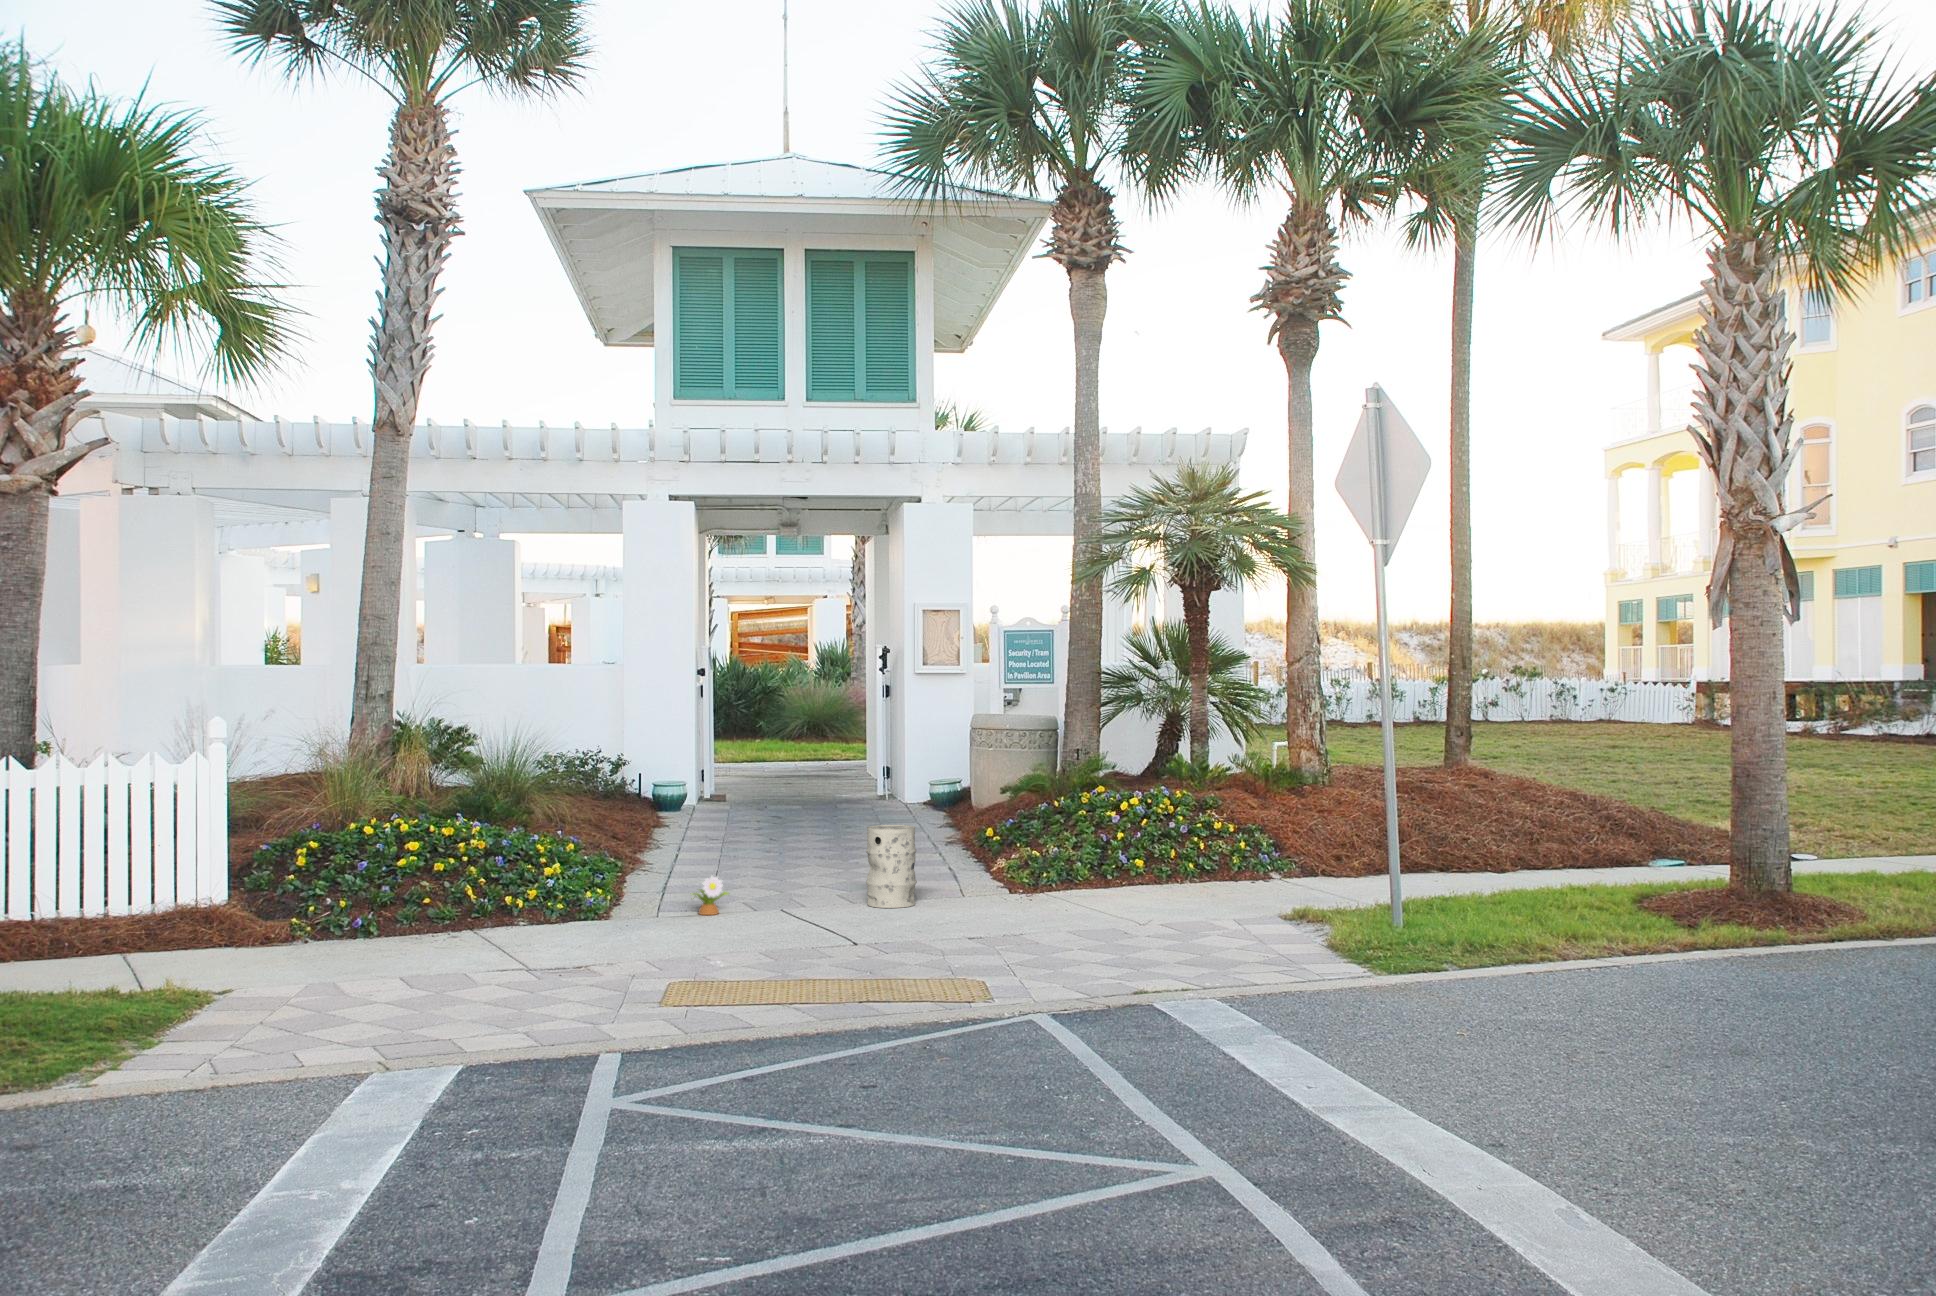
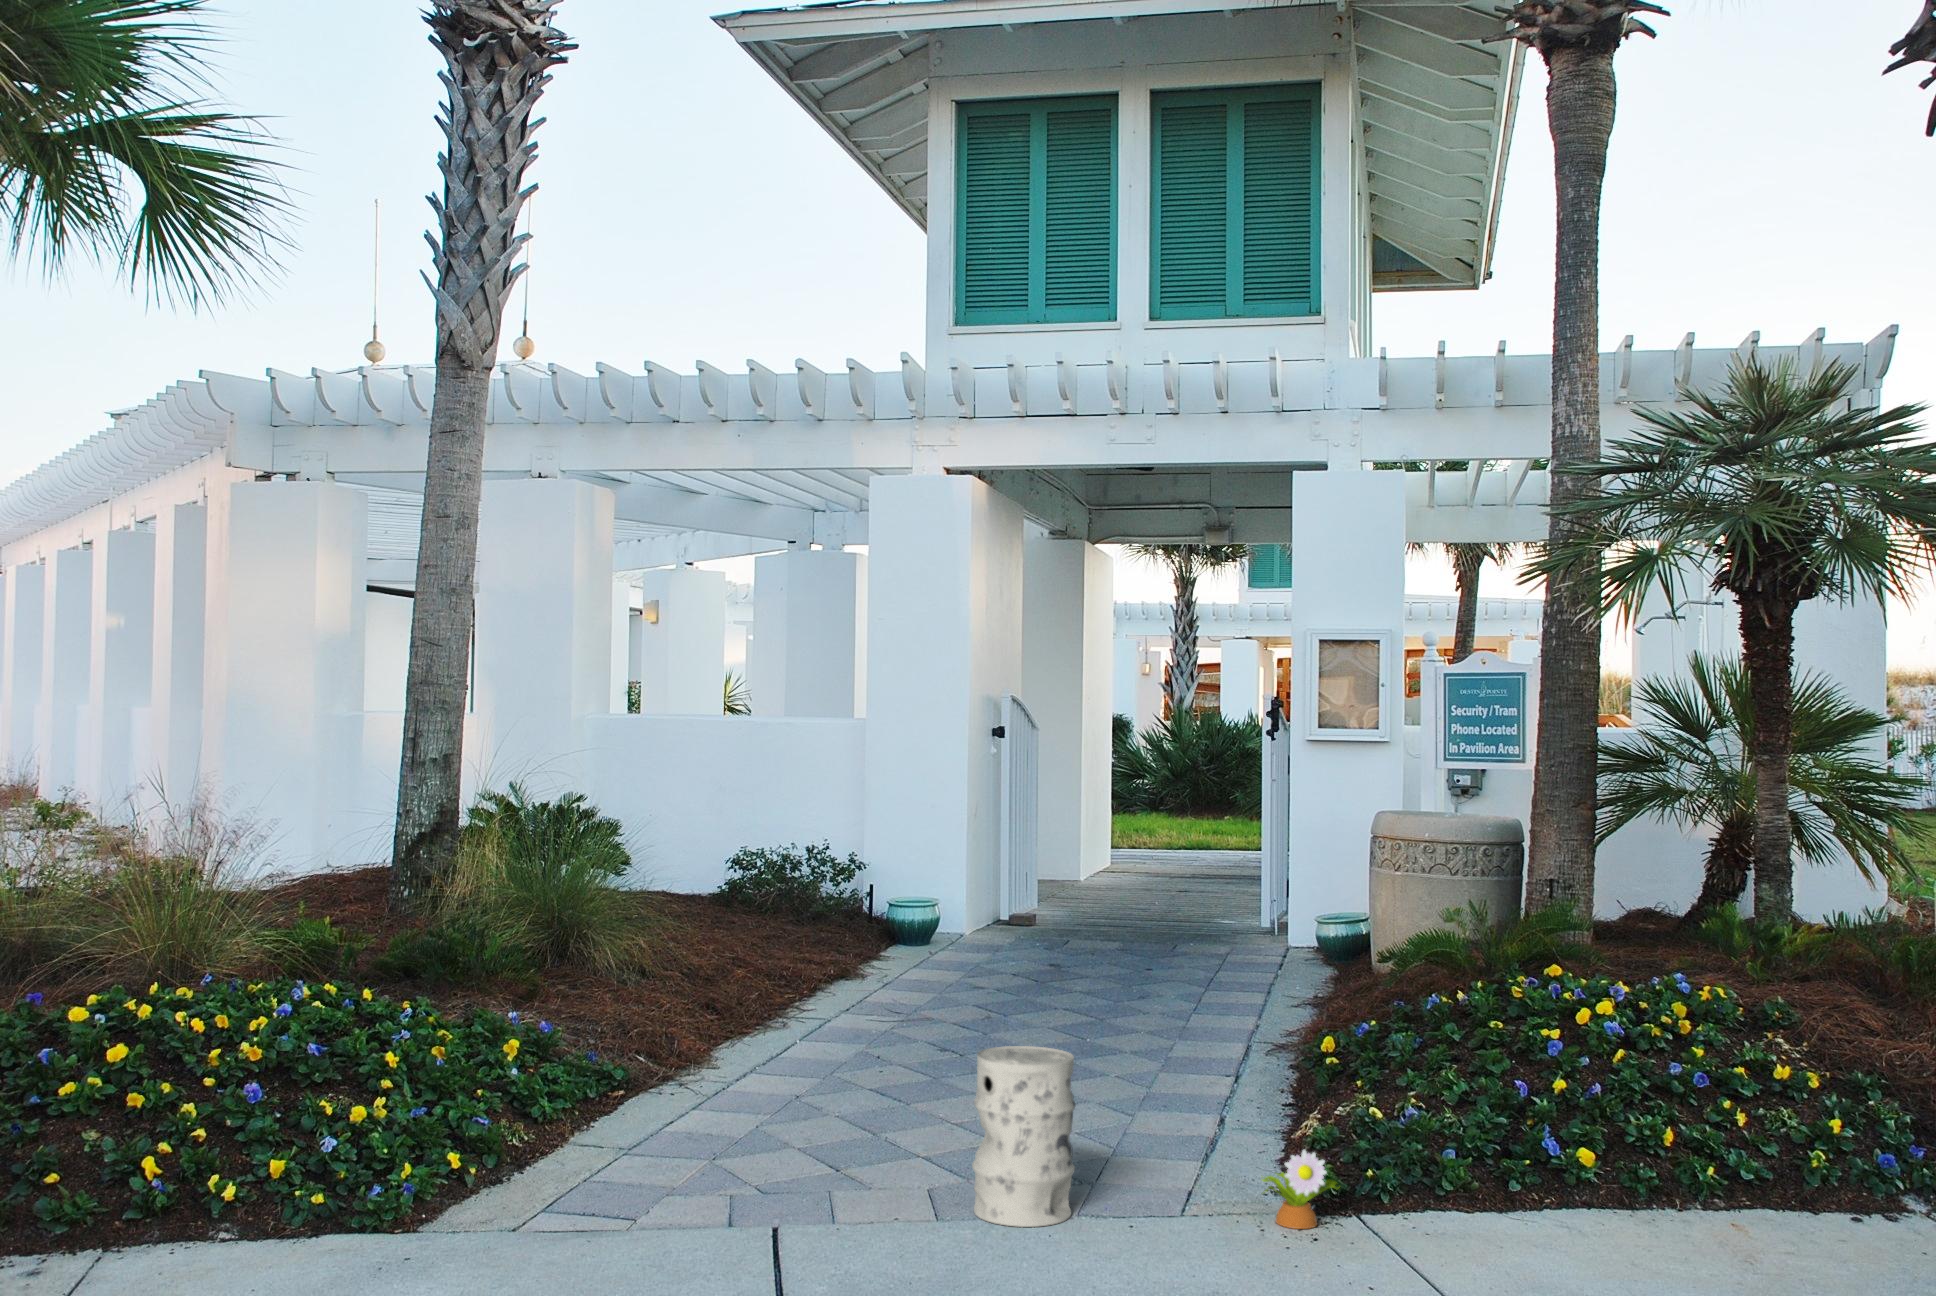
decorative plant: present [693,876,728,915] -> present [1262,1150,1338,1229]

